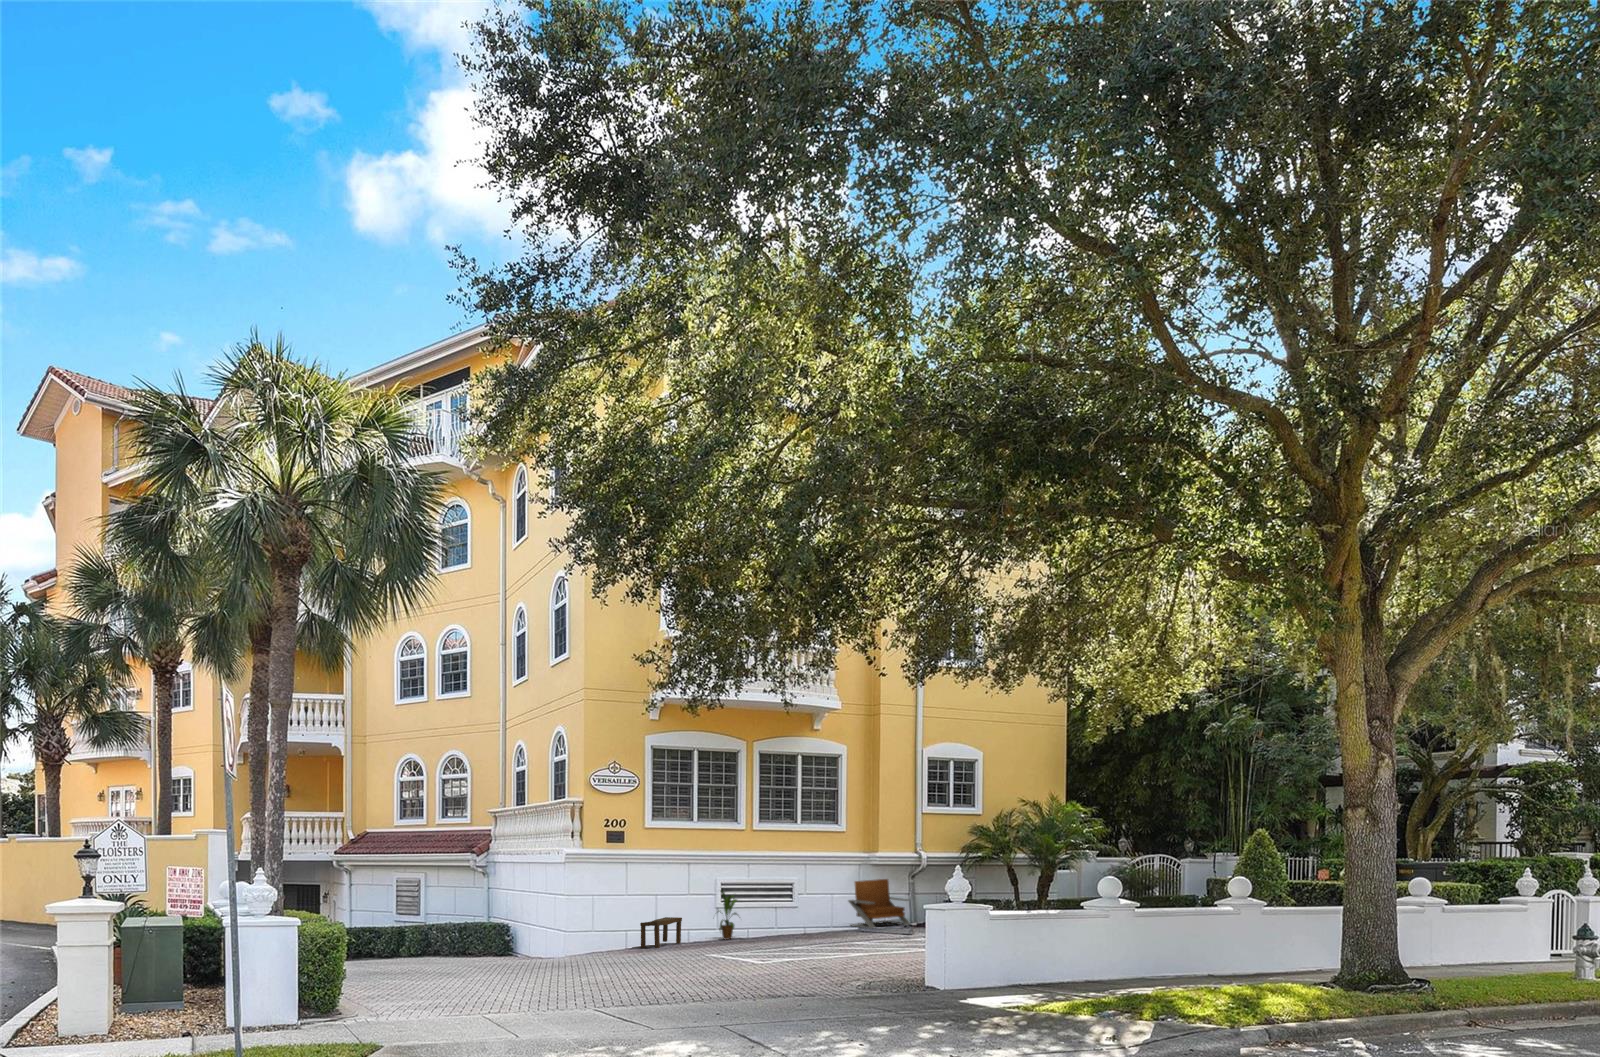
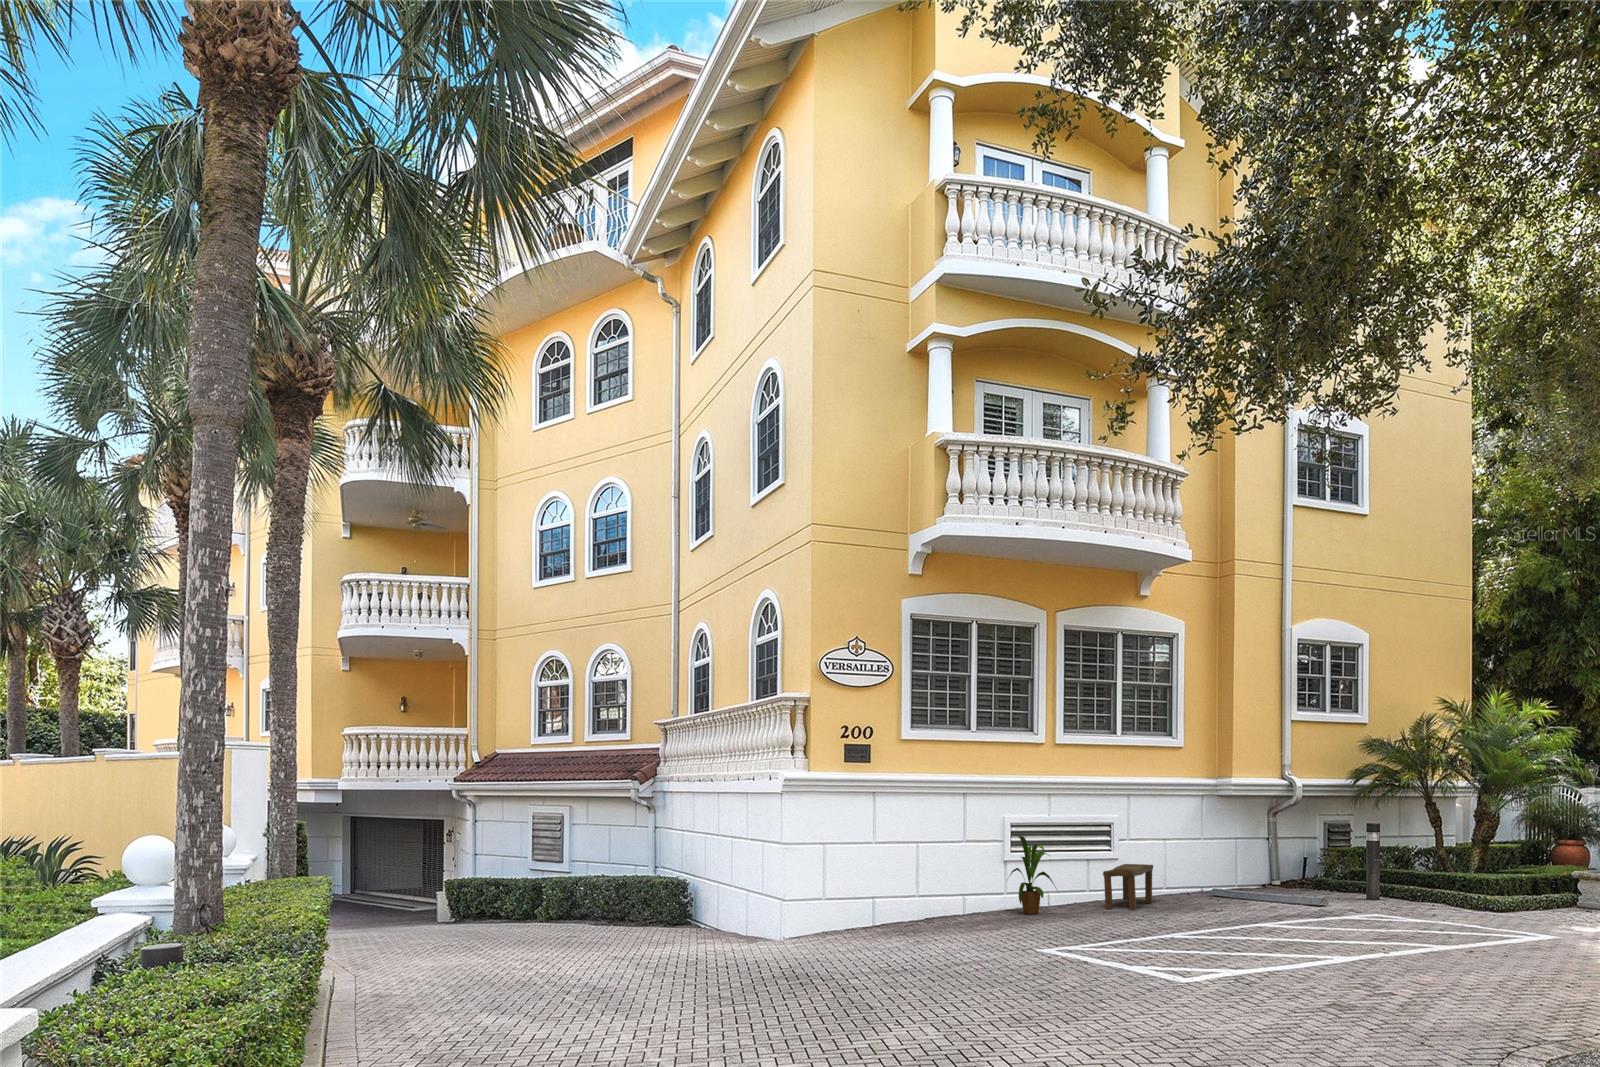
lounge chair: present [849,879,910,929] -> none [1200,824,1303,902]
bench: present [640,917,682,948] -> present [1103,864,1153,910]

